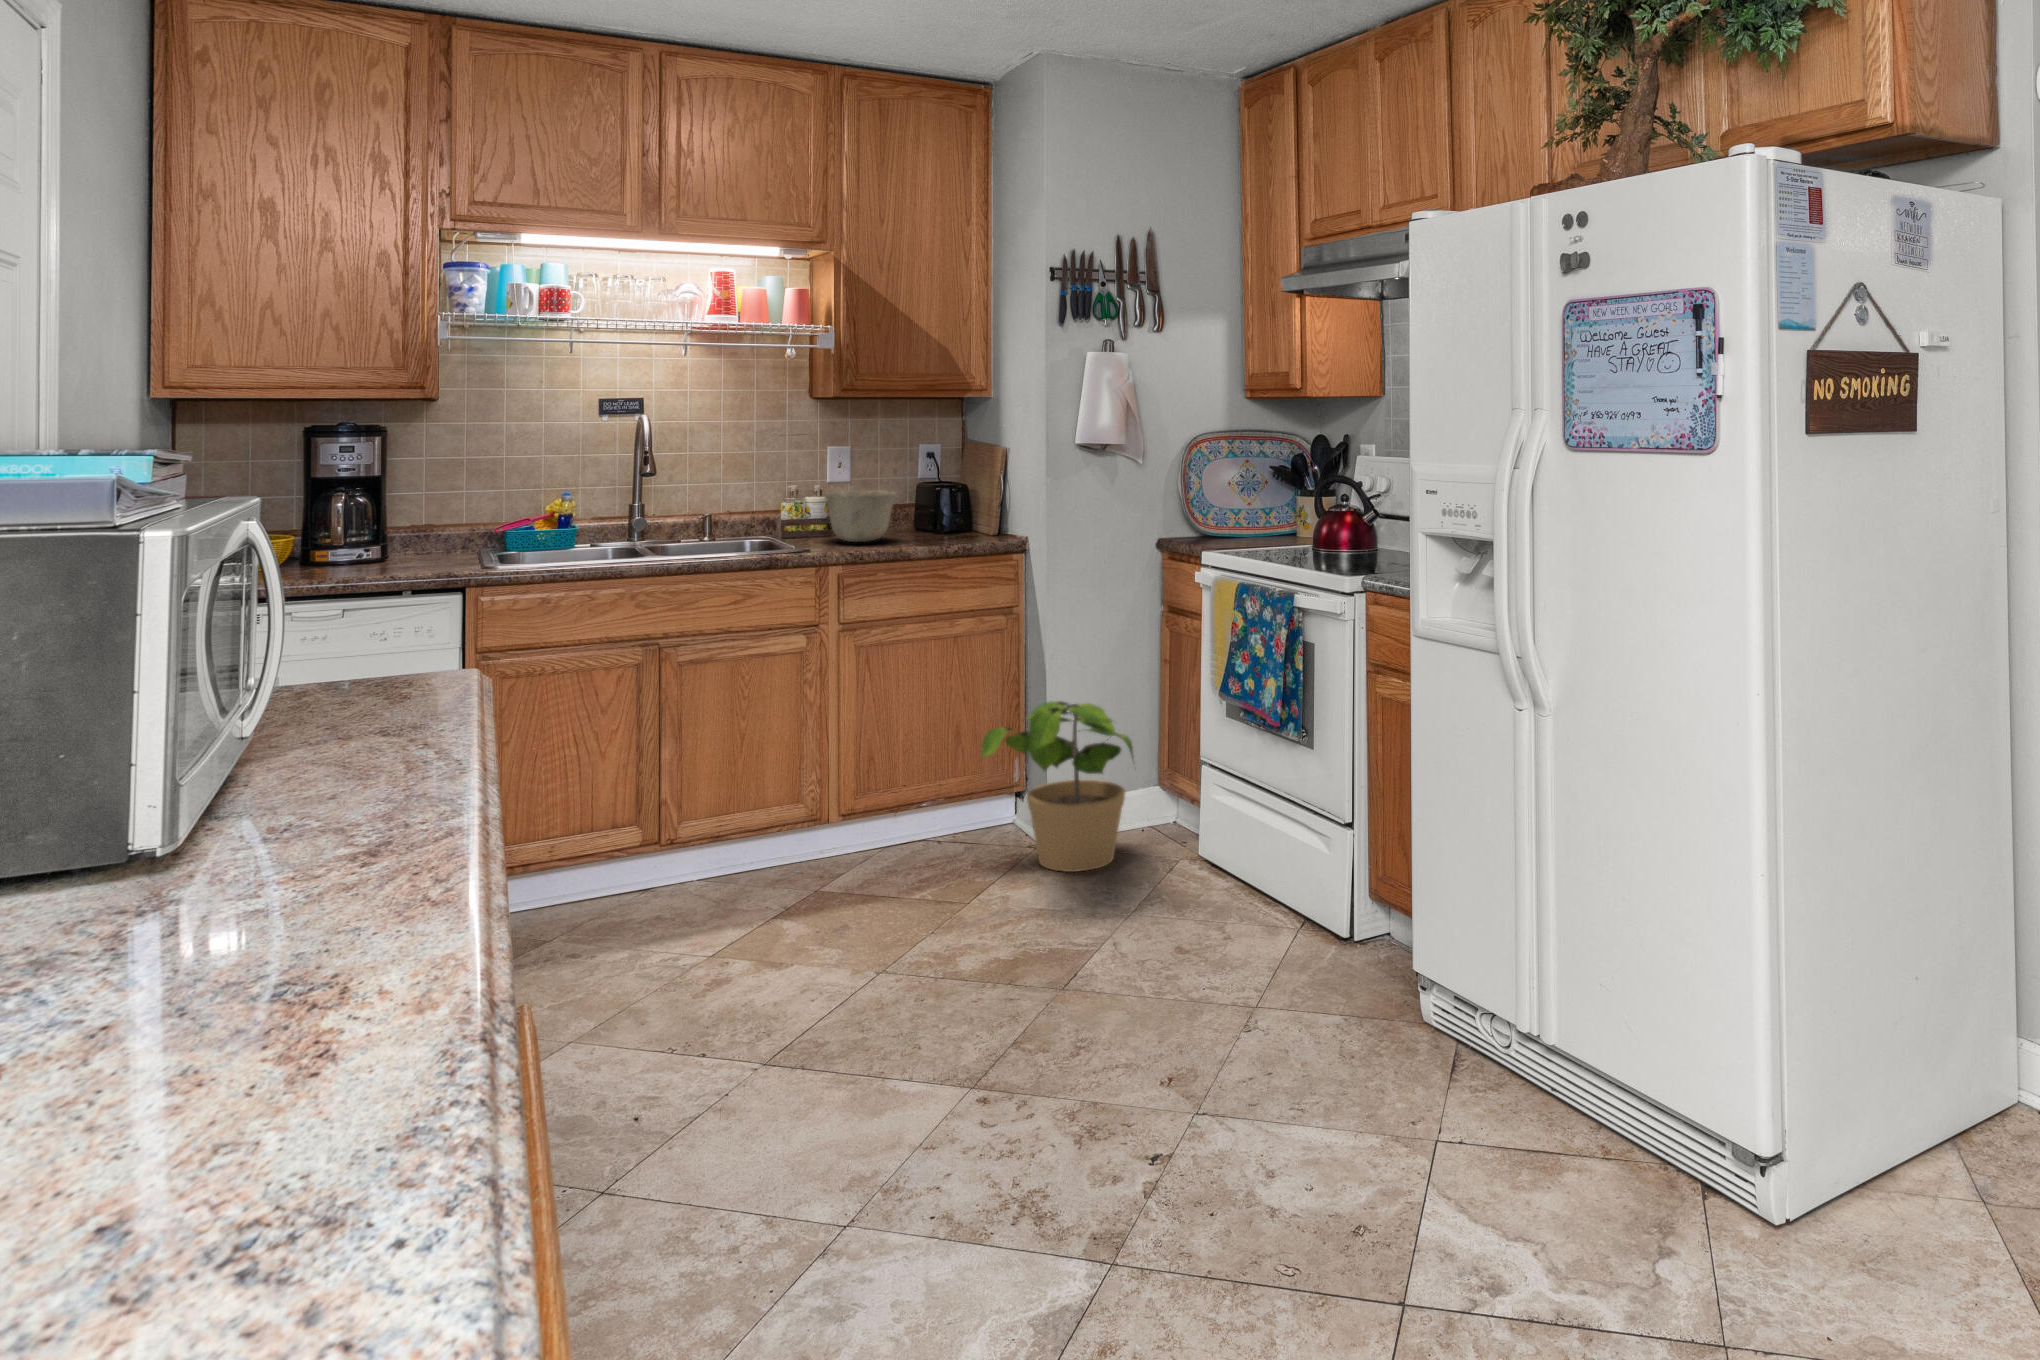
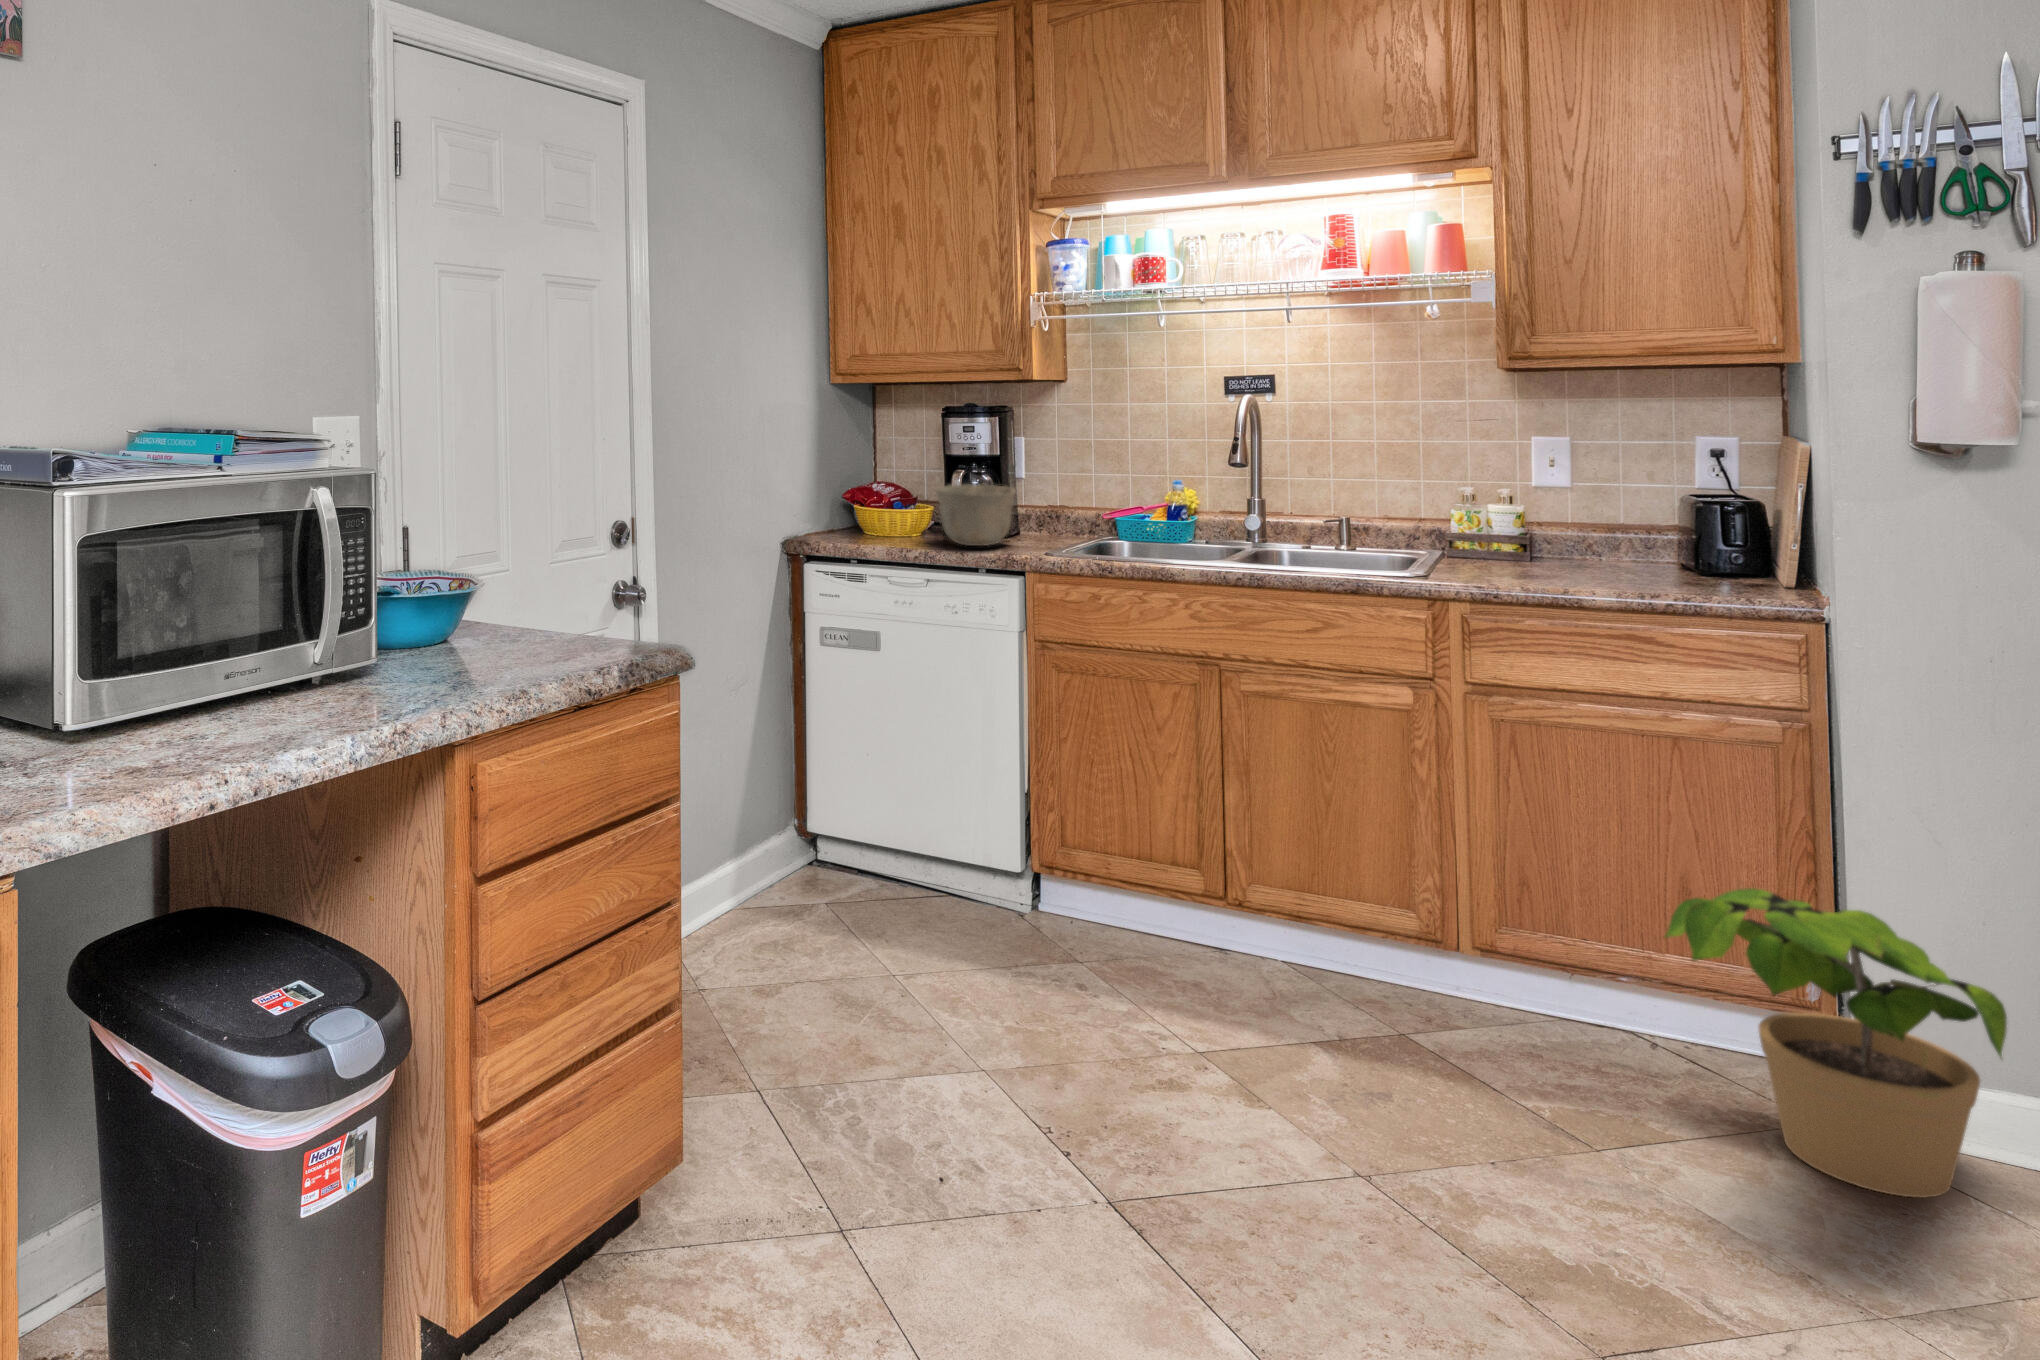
ceramic bowl: present [825,490,896,542] -> present [936,485,1016,546]

